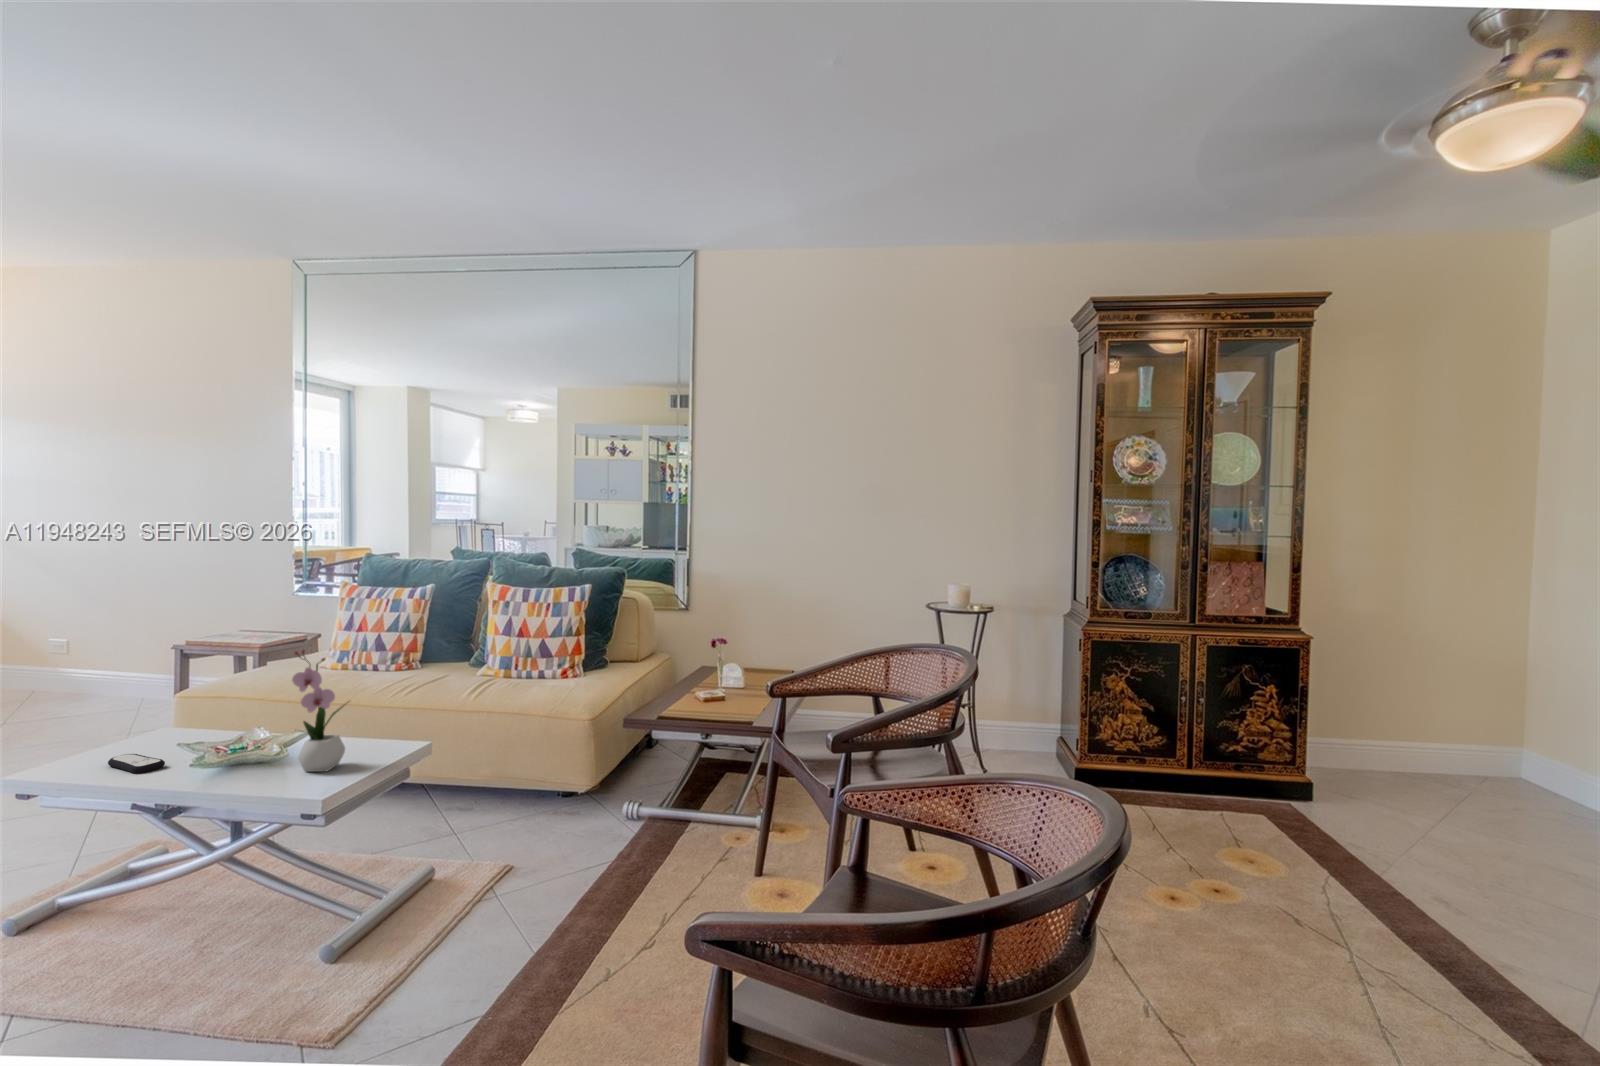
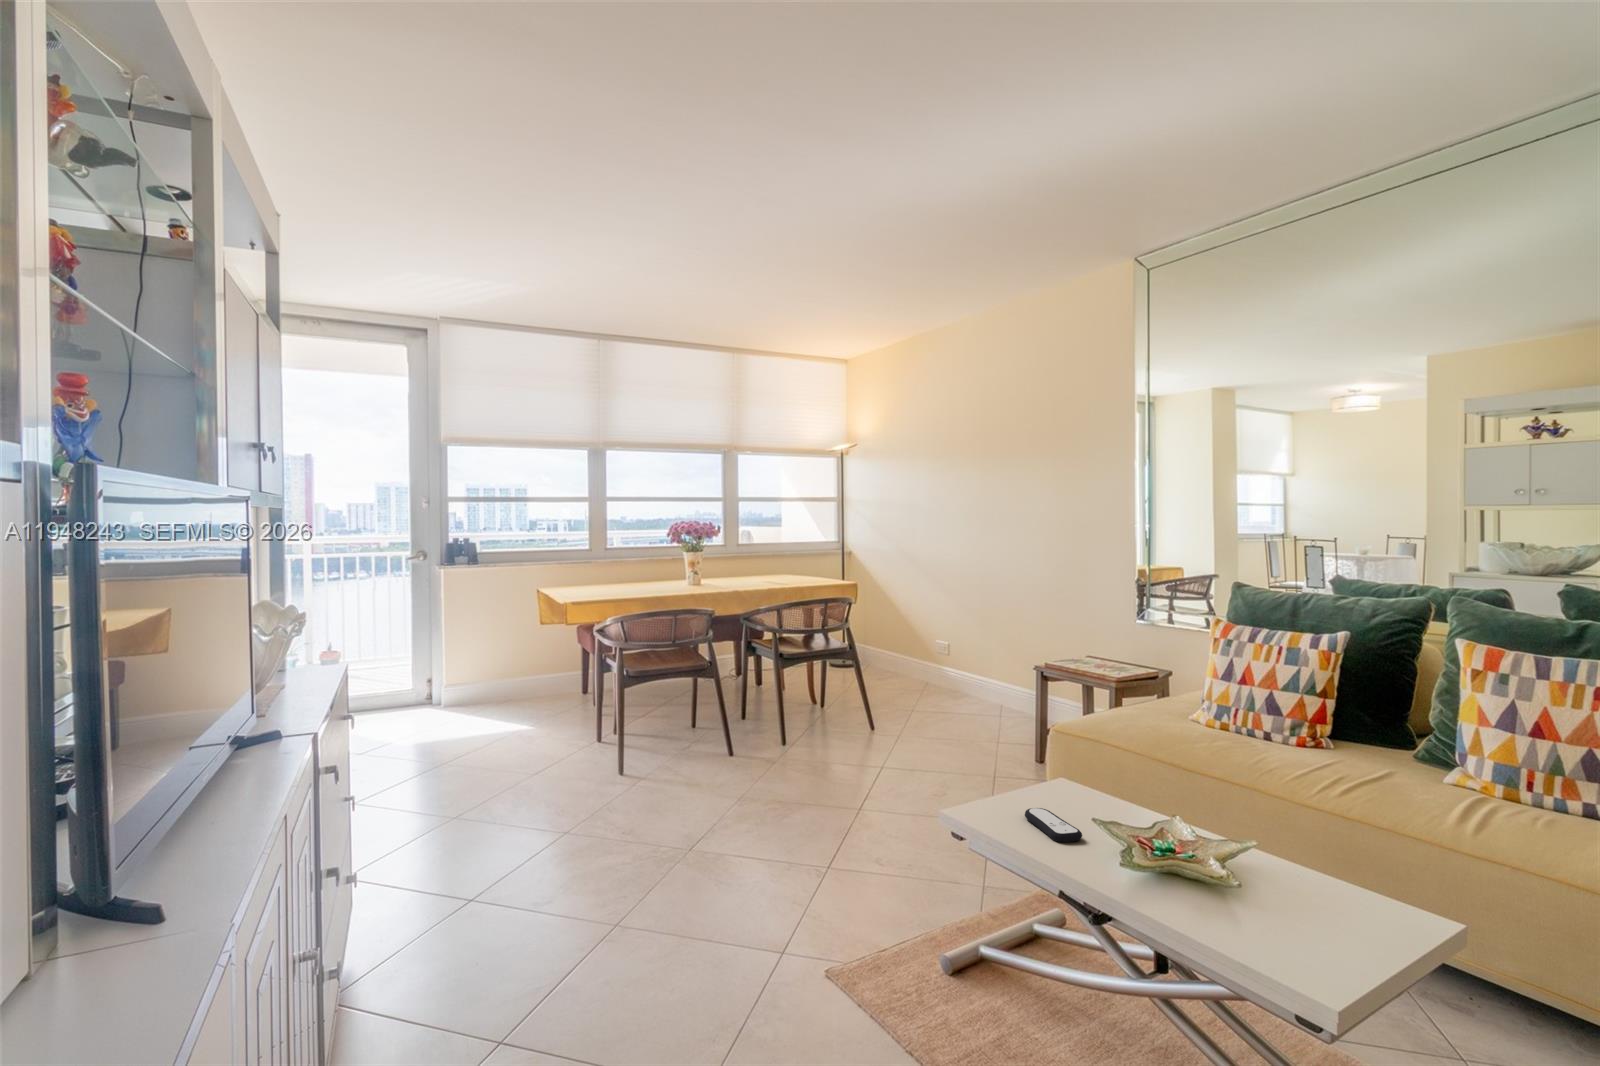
flower arrangement: present [292,650,349,772] -> none [1260,731,1341,933]

